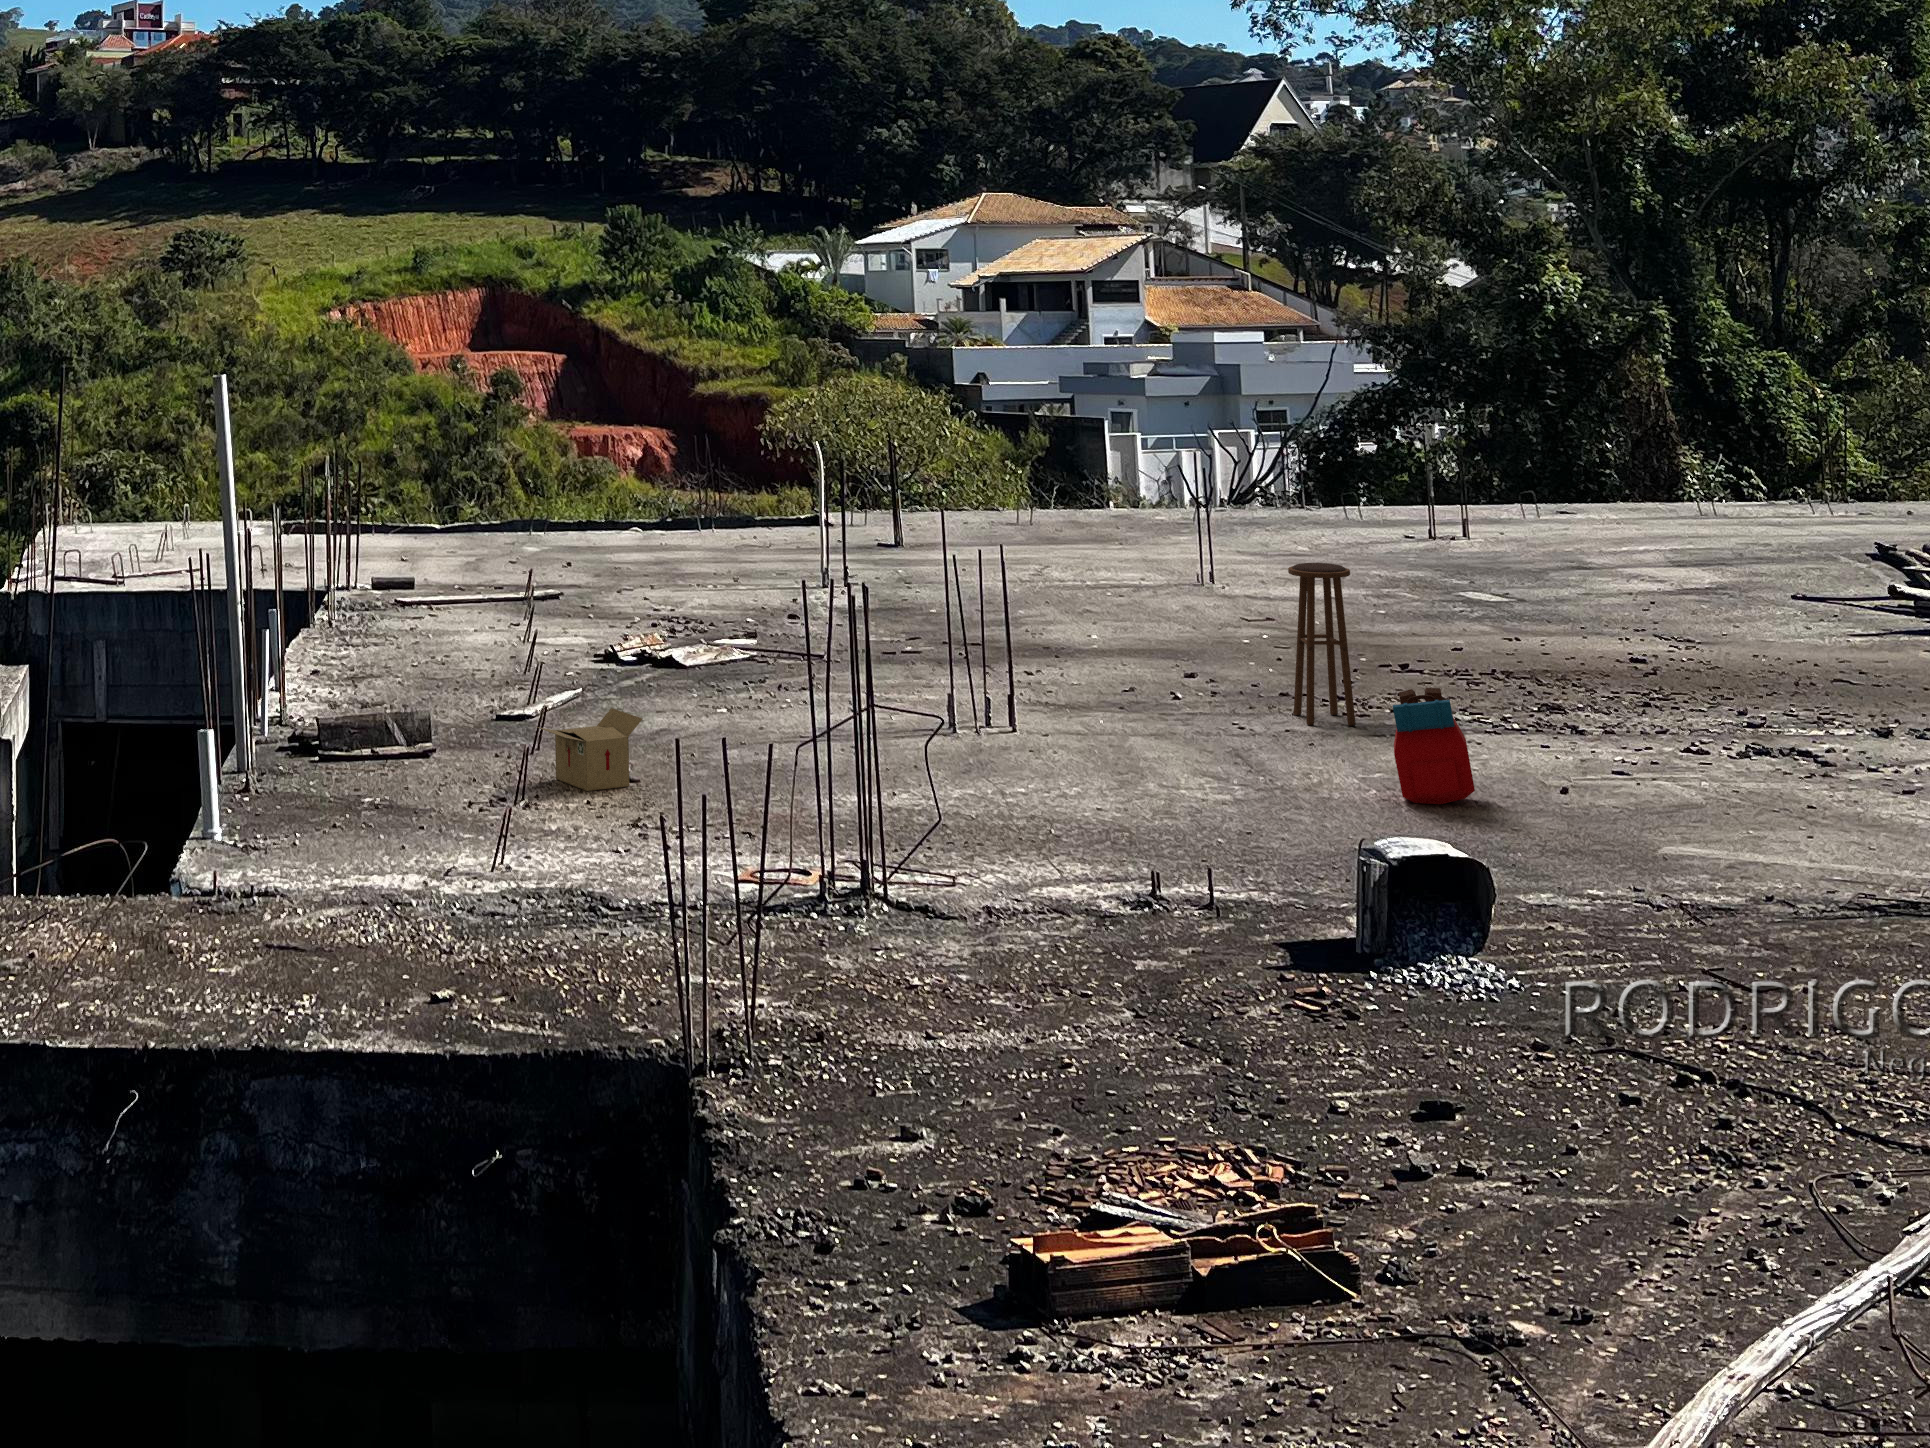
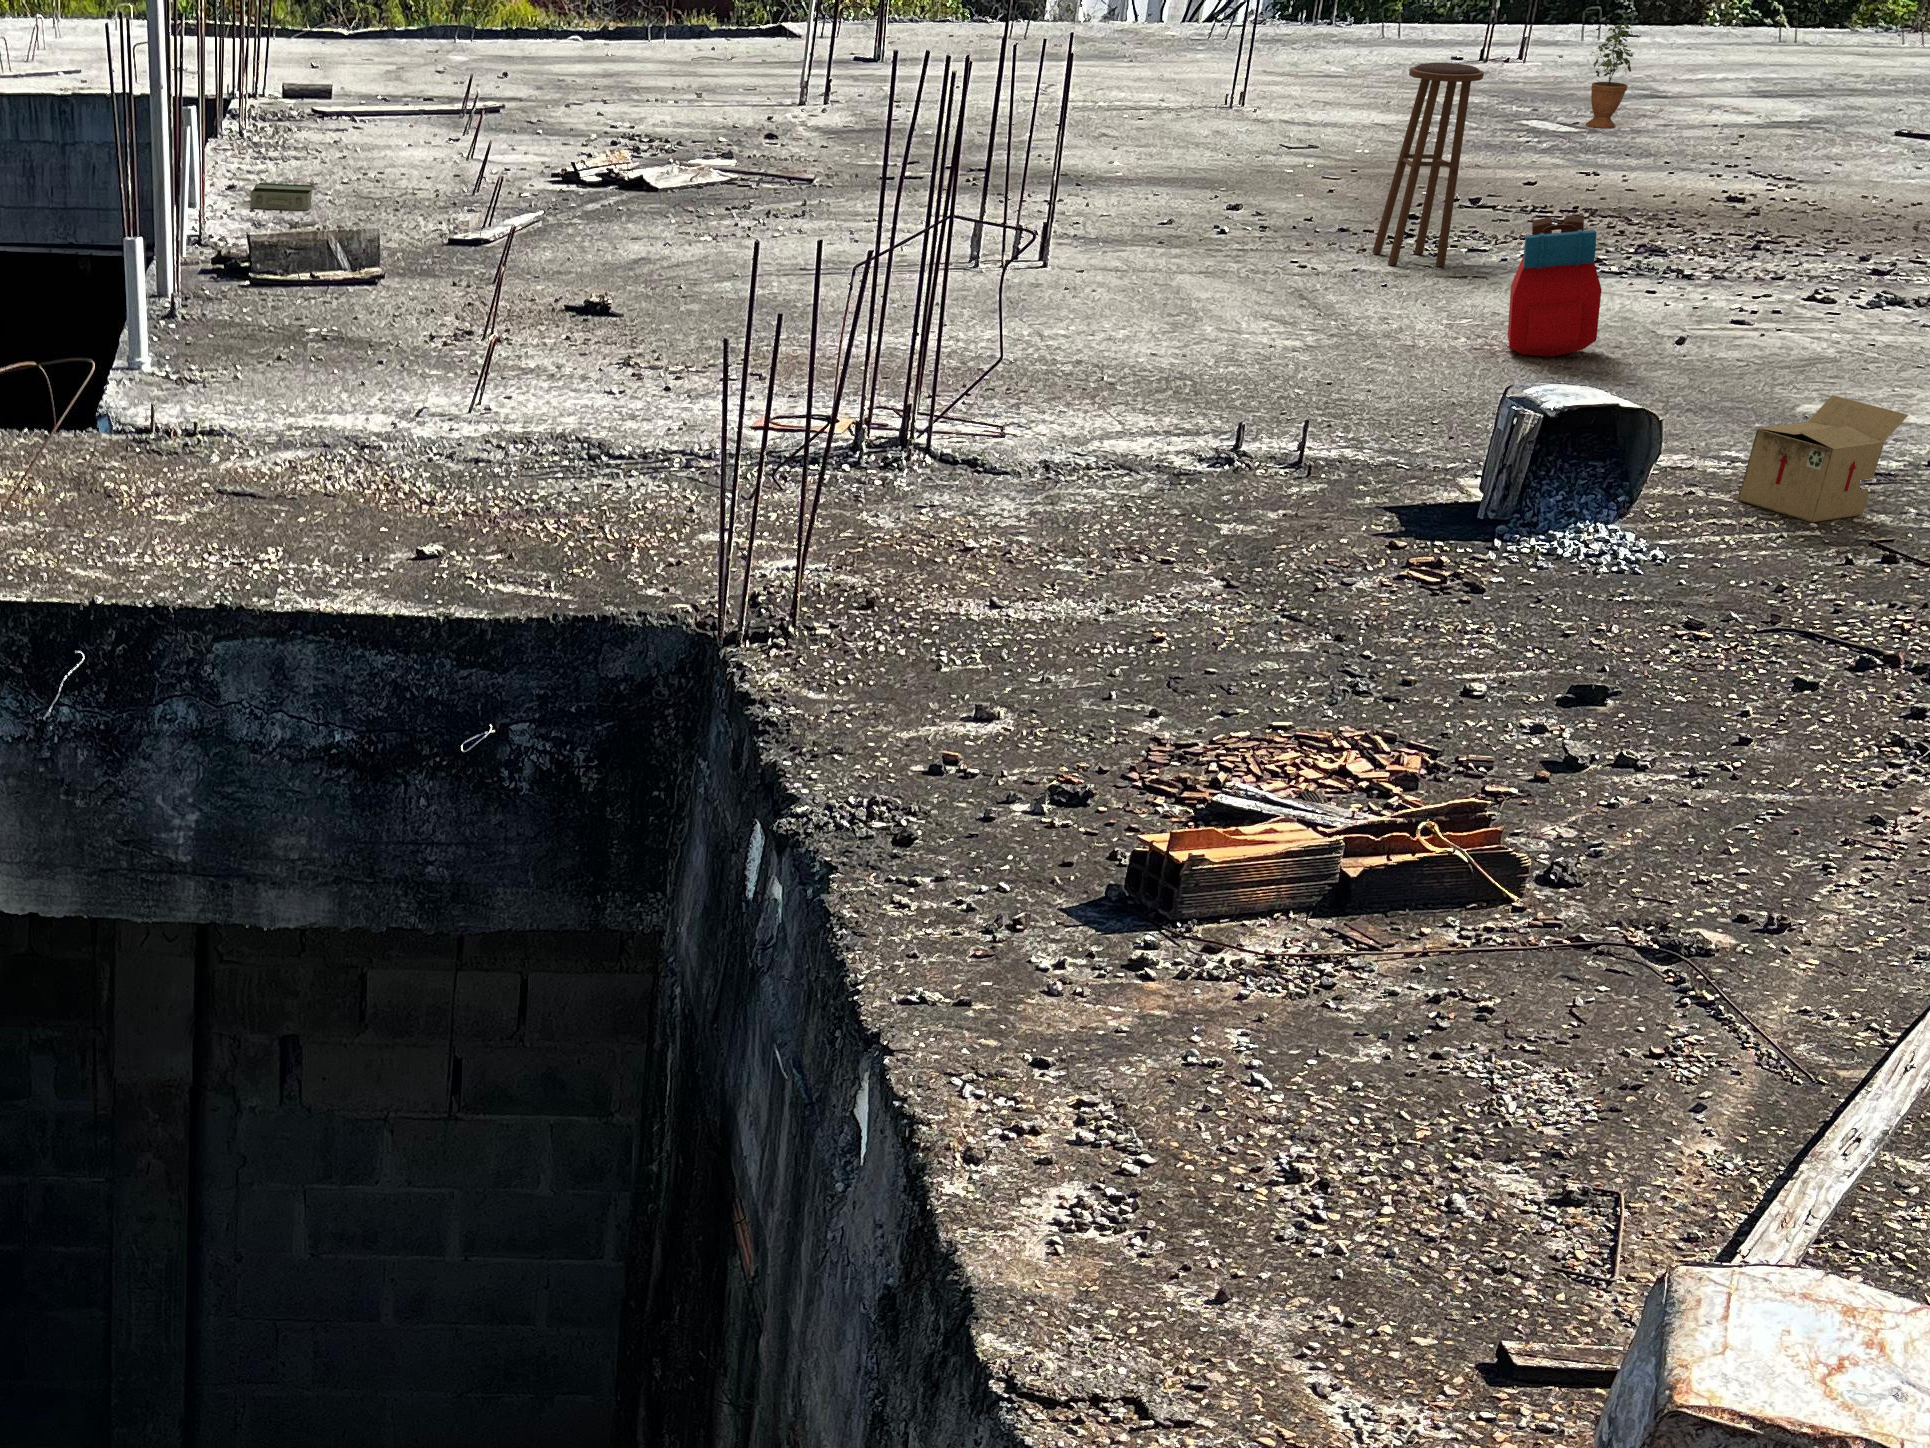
potted plant: none [1479,513,1518,600] -> present [1586,21,1633,128]
toolbox: none [330,671,386,693] -> present [250,183,315,210]
cardboard box: present [537,708,642,791] -> present [1738,395,1908,522]

